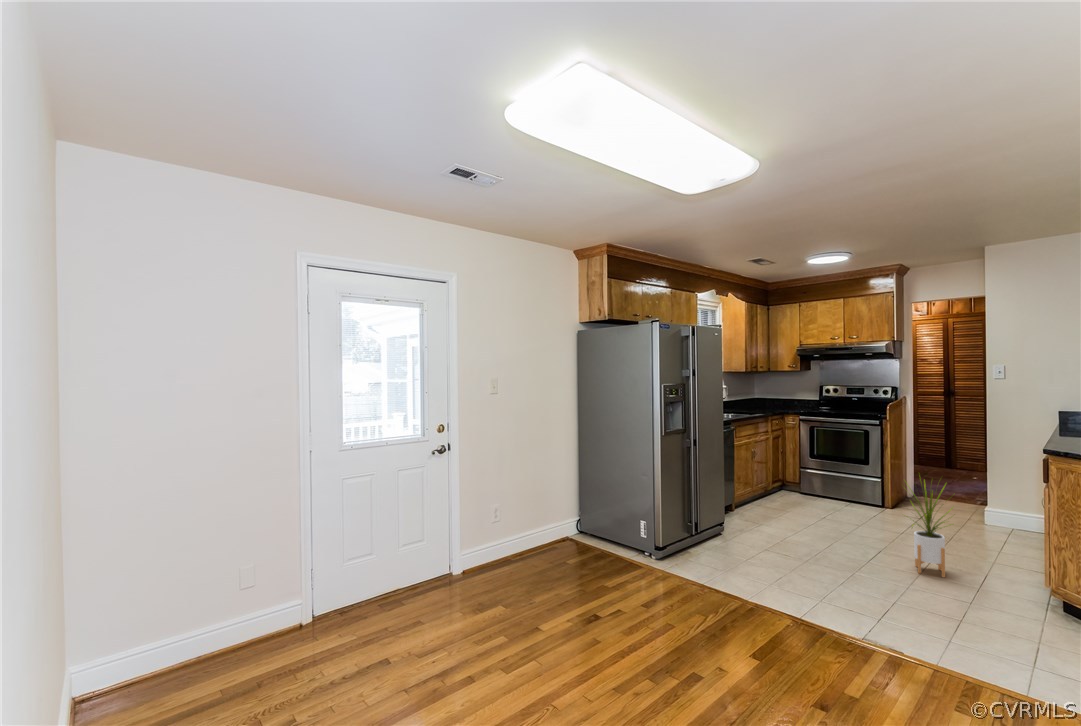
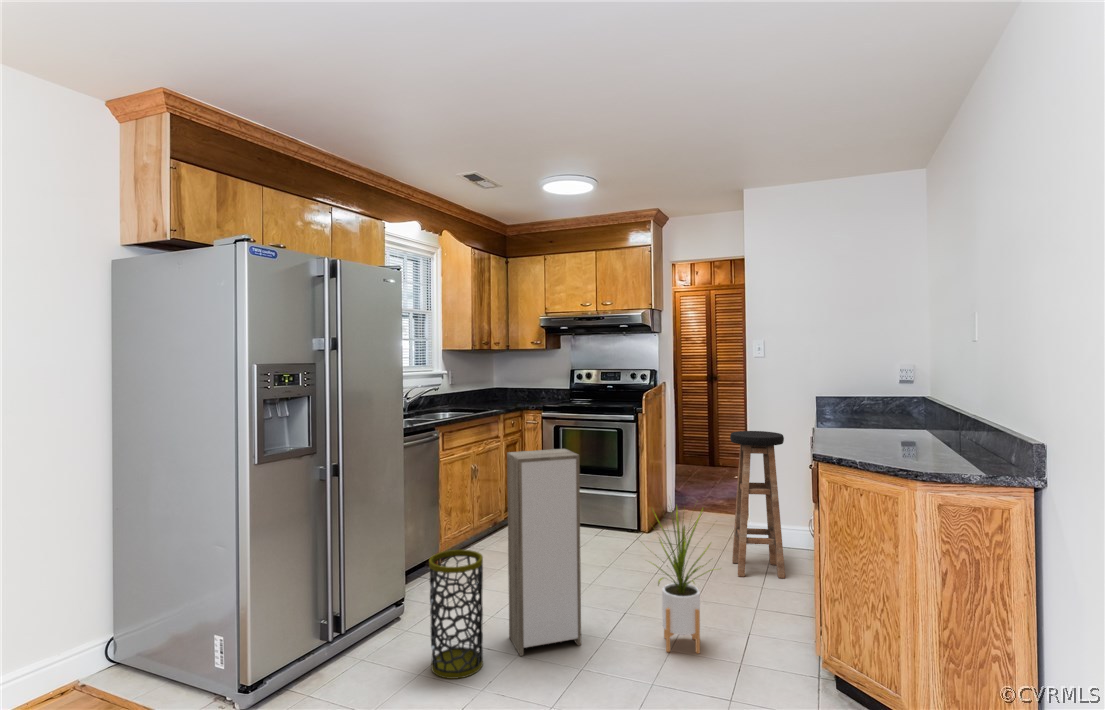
bar stool: none [969,435,1023,548] -> present [730,431,785,578]
storage cabinet: none [798,437,852,562] -> present [507,449,581,656]
trash can: none [752,493,787,565] -> present [429,550,483,679]

